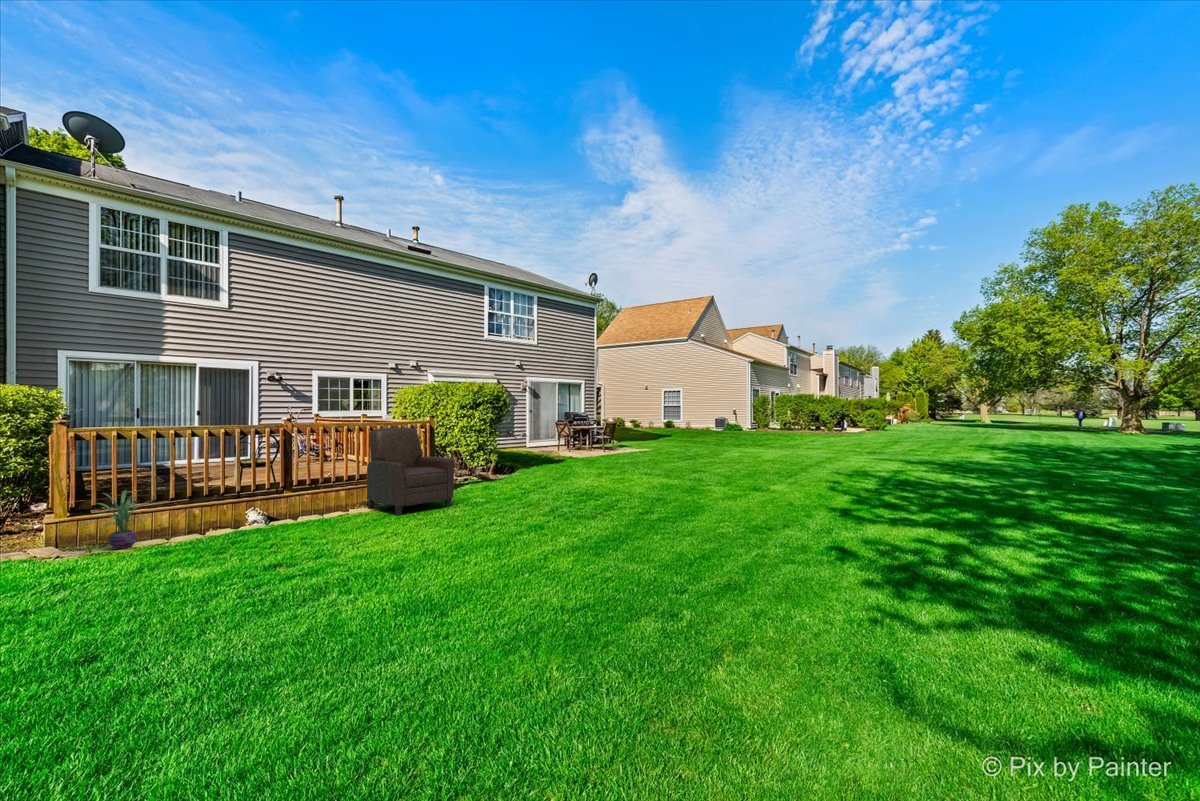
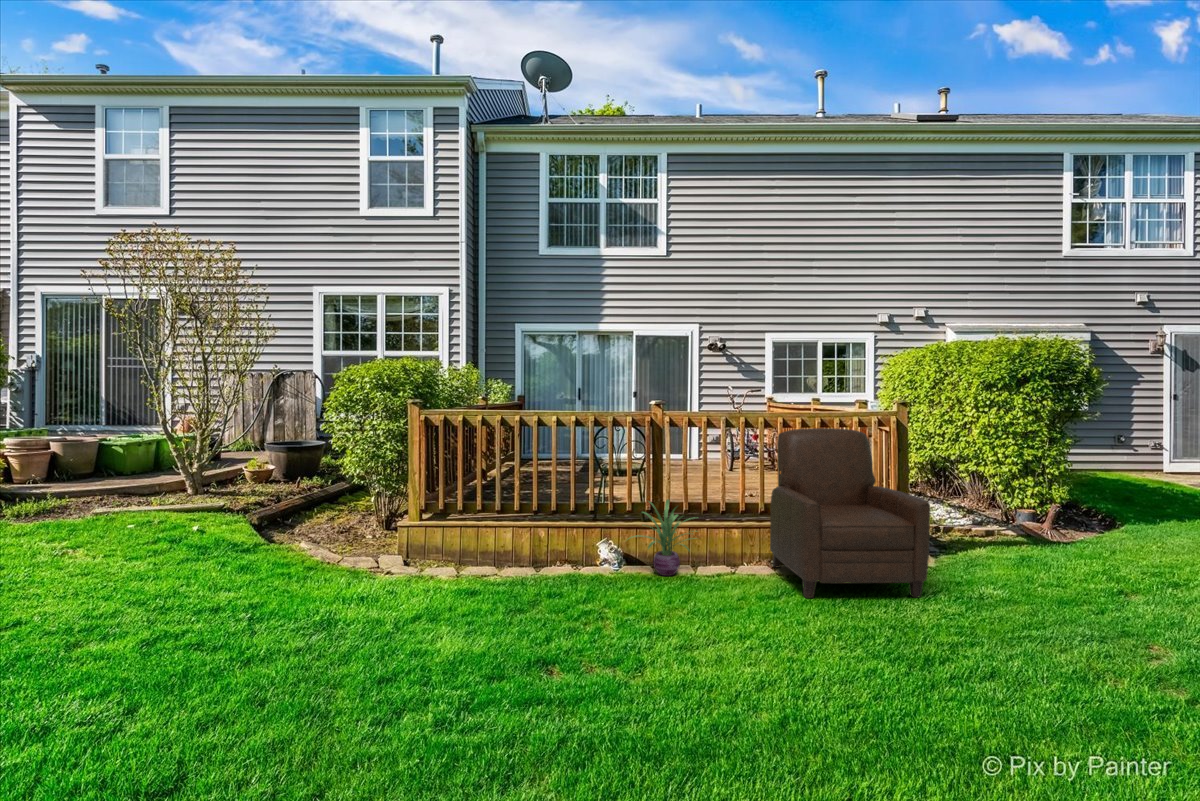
decorative plant: present [99,490,145,549] -> present [633,499,692,576]

